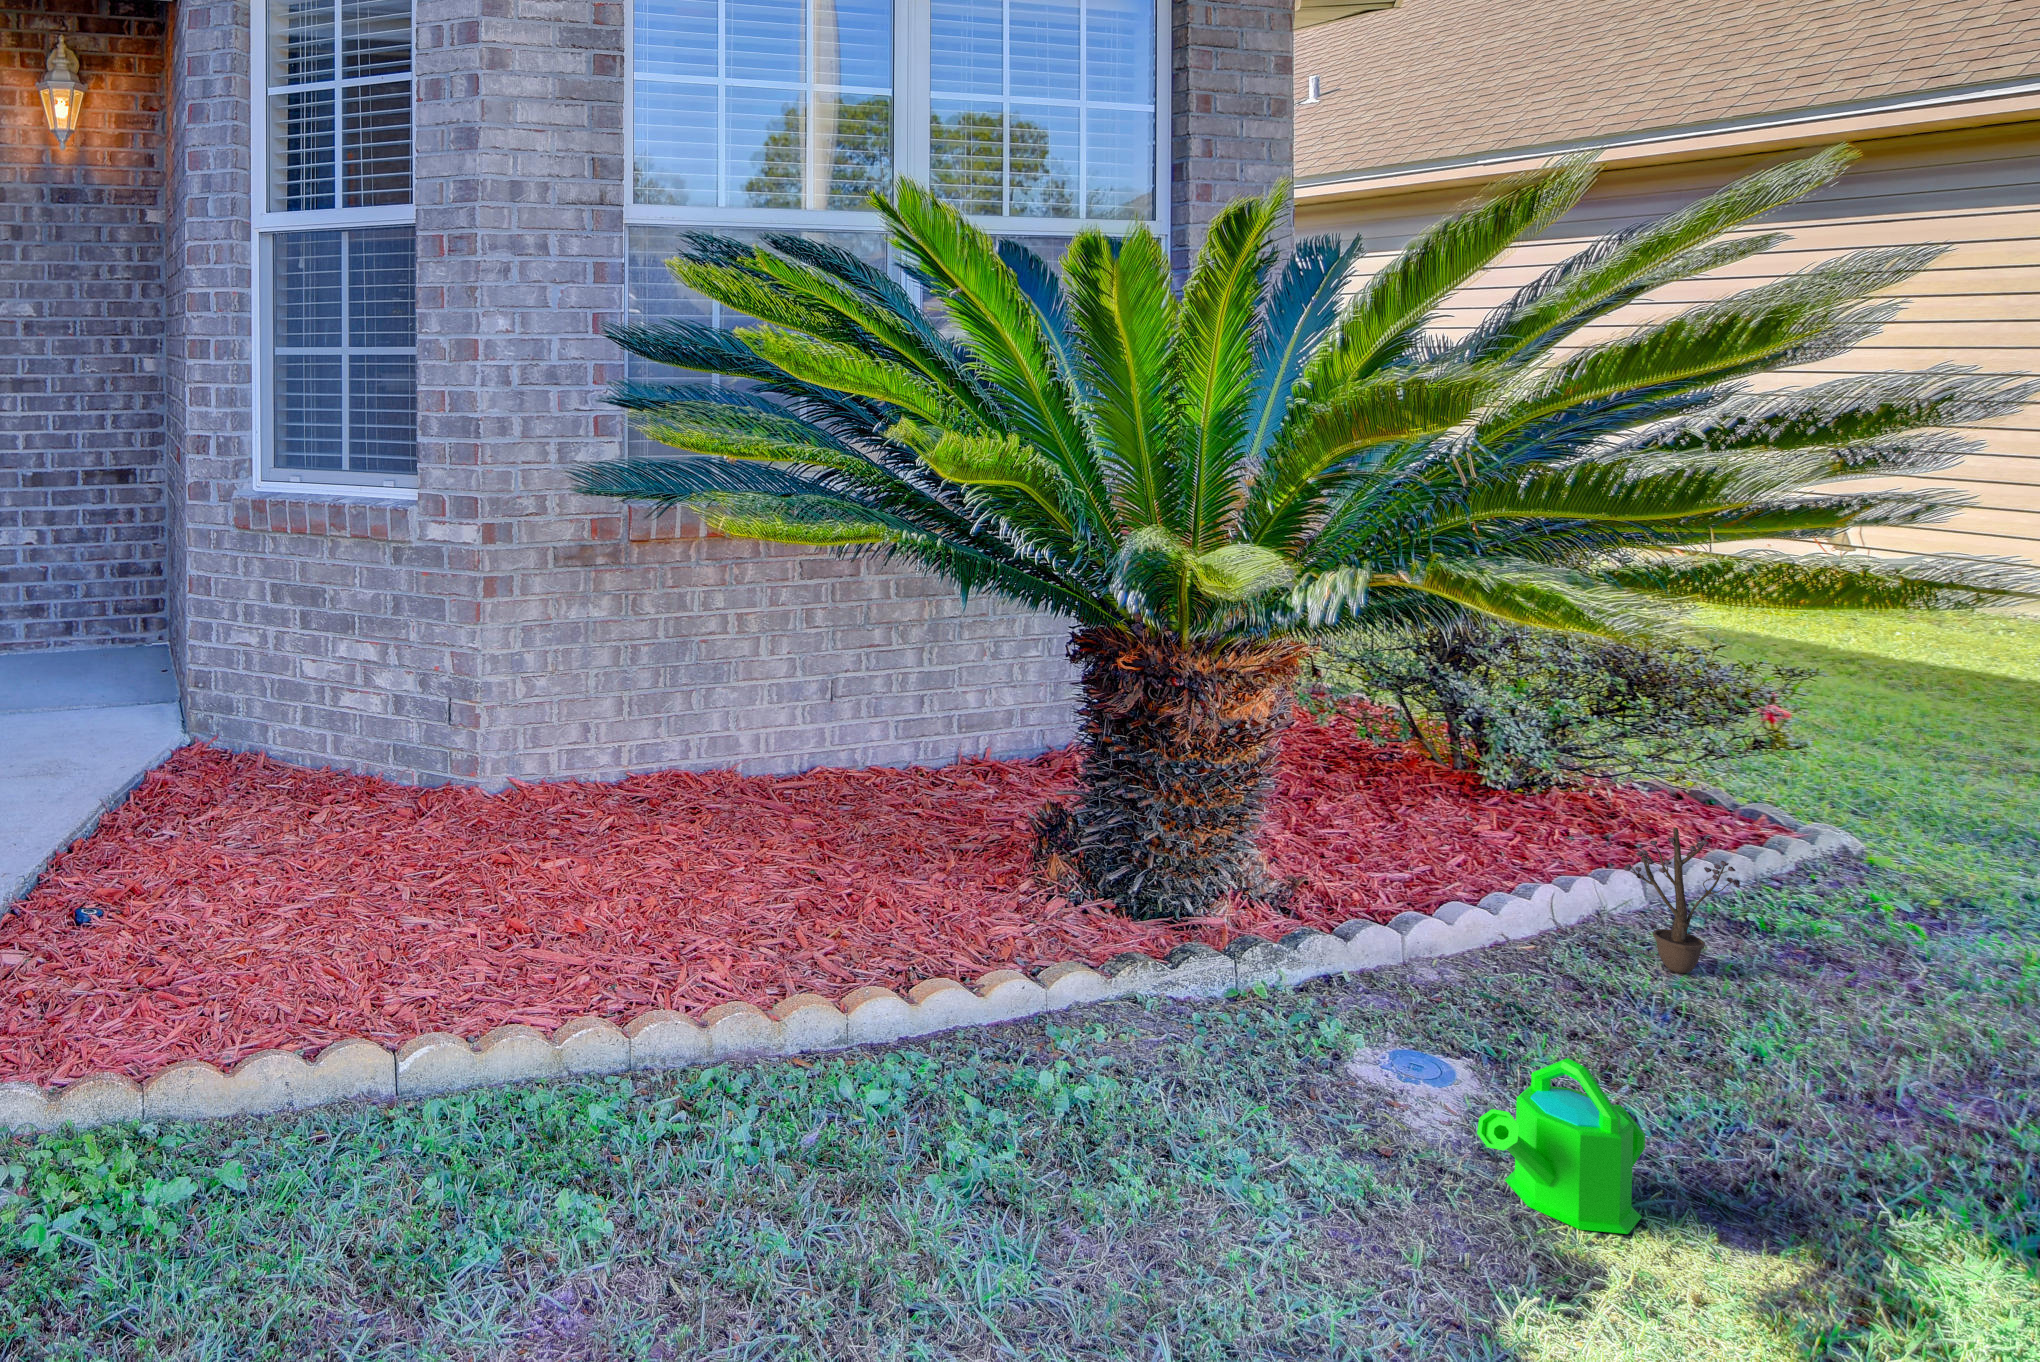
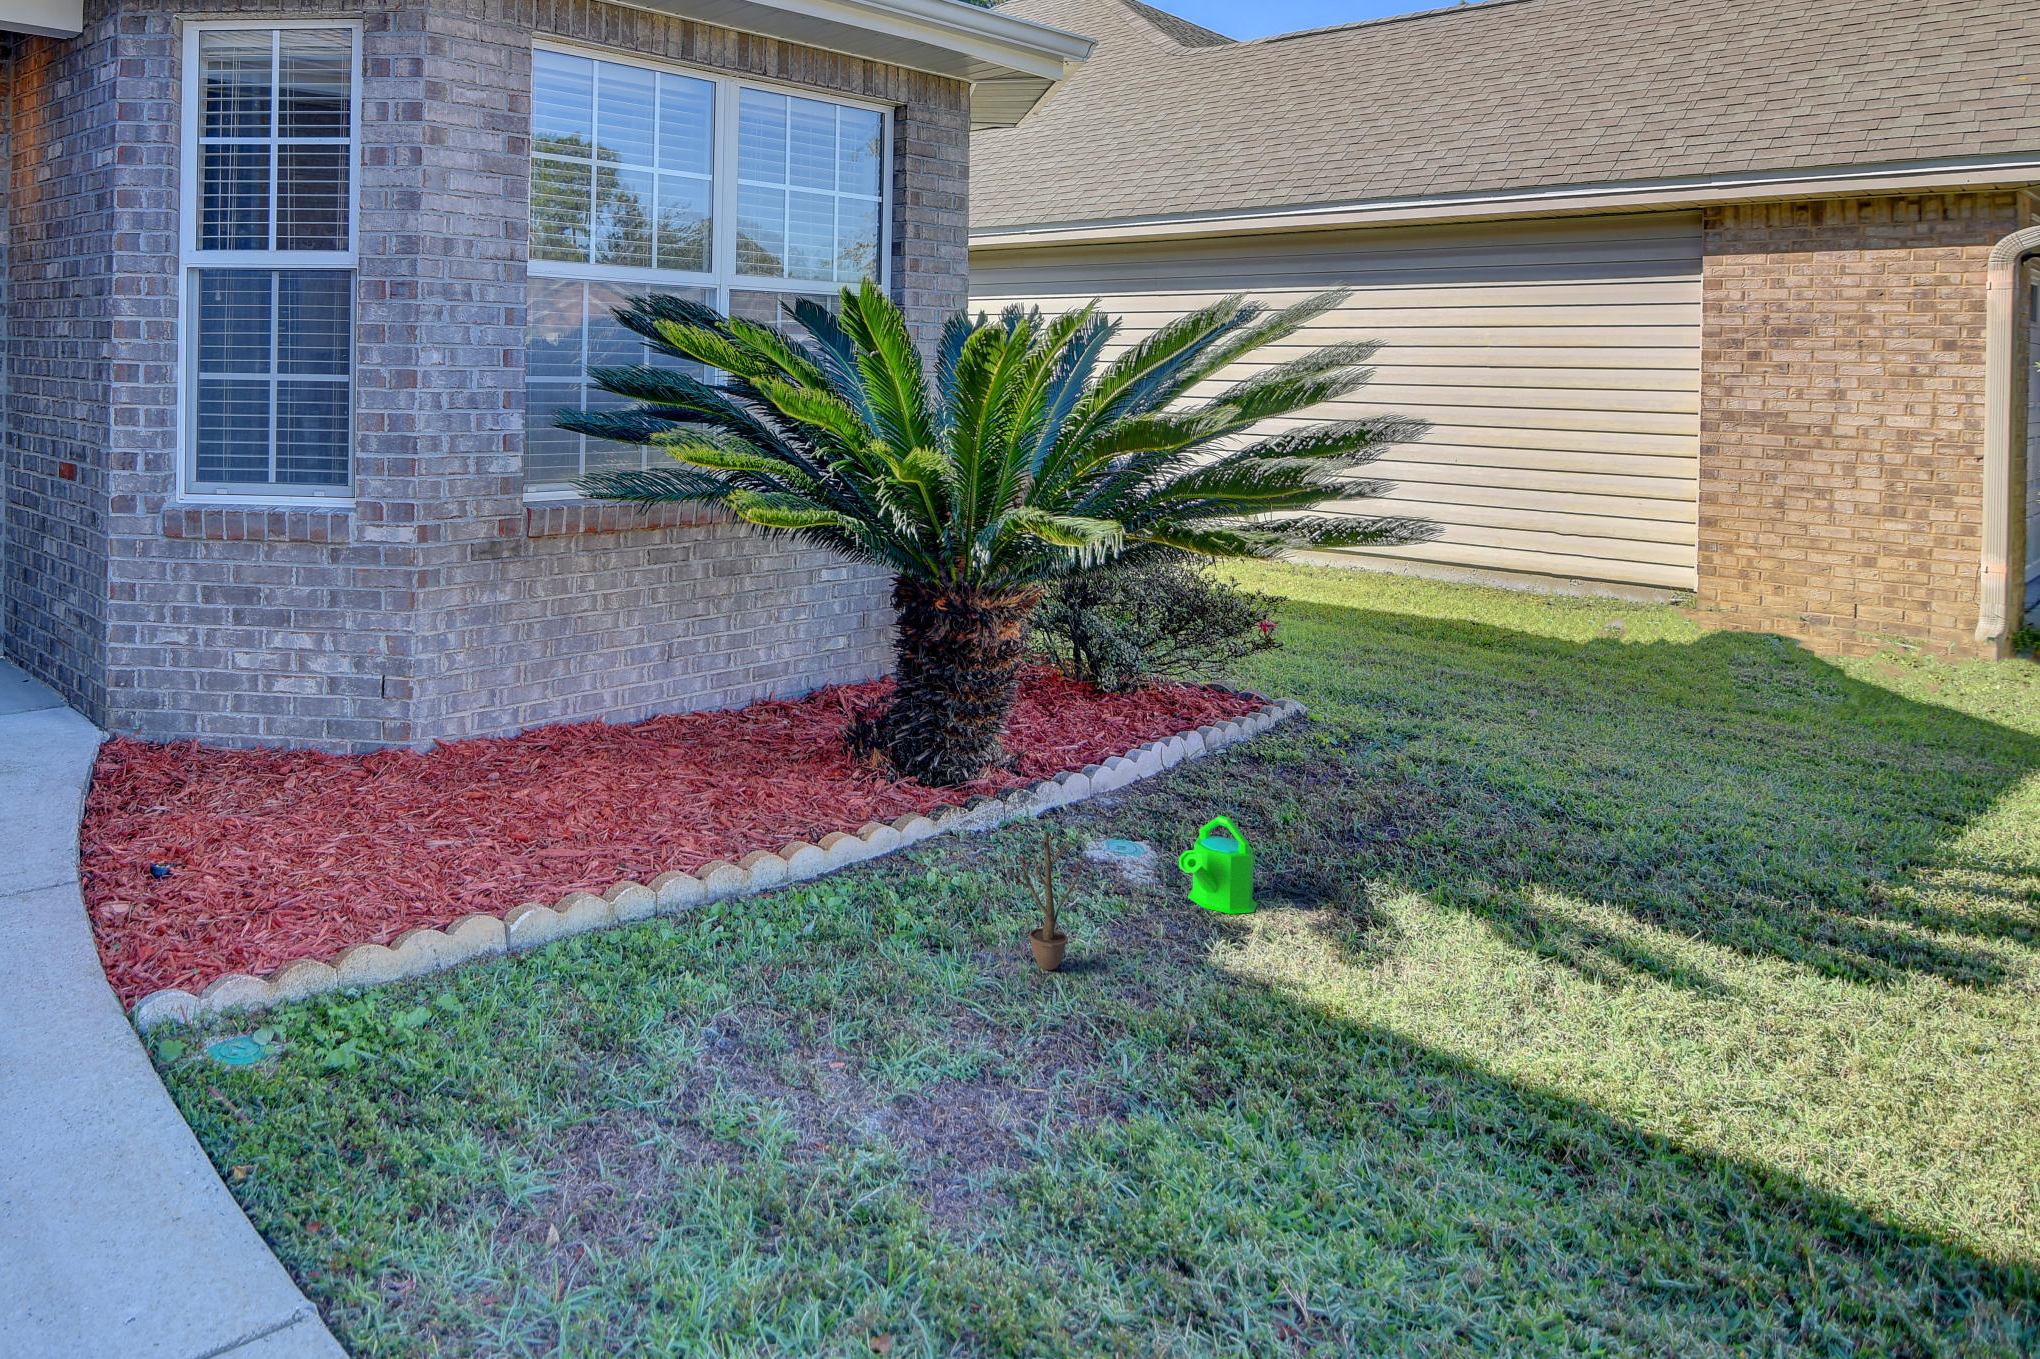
decorative plant: present [1599,828,1740,973] -> present [987,831,1094,970]

